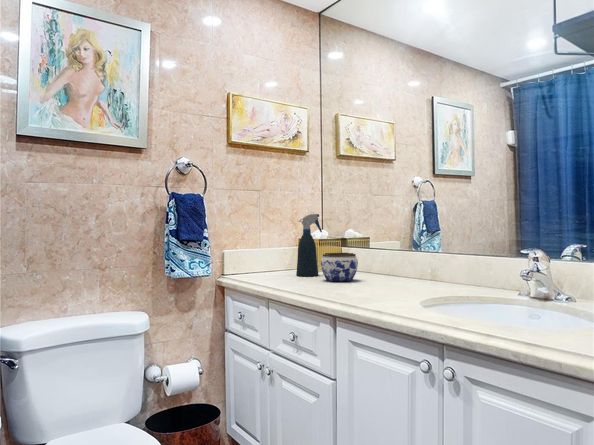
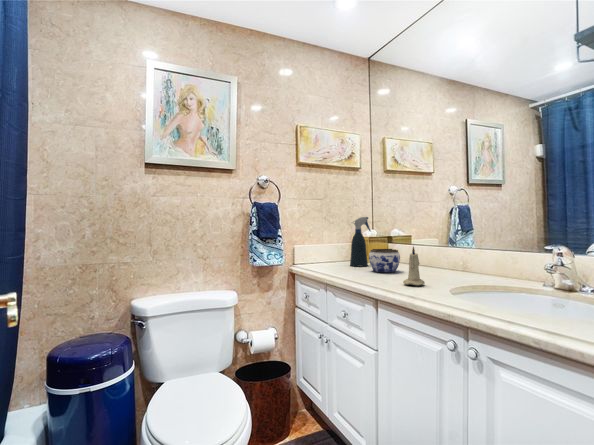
candle: none [362,246,386,292] -> present [403,247,425,285]

